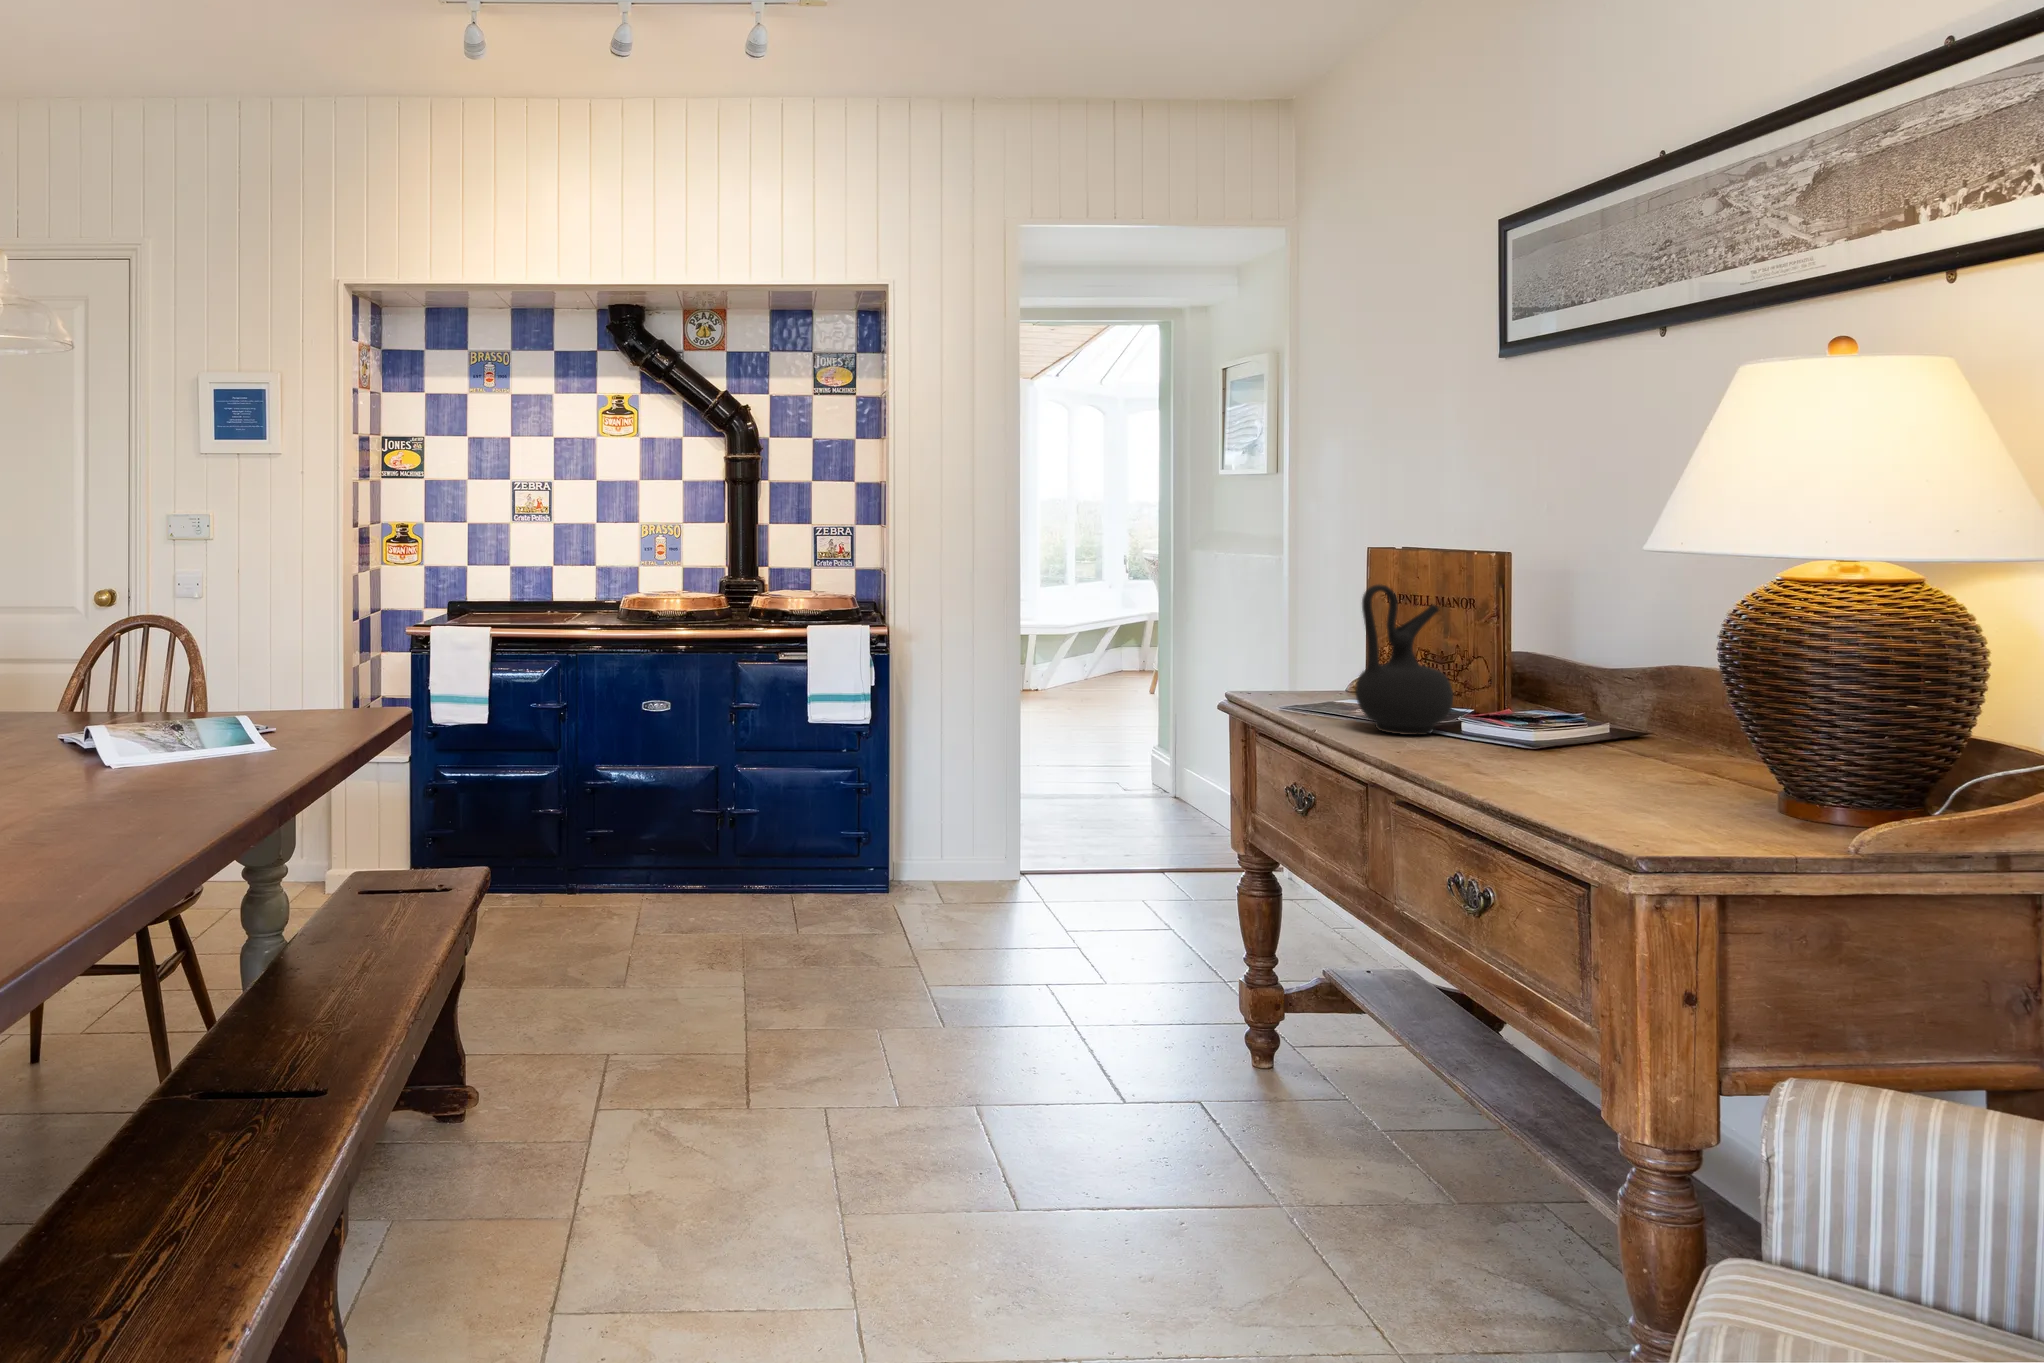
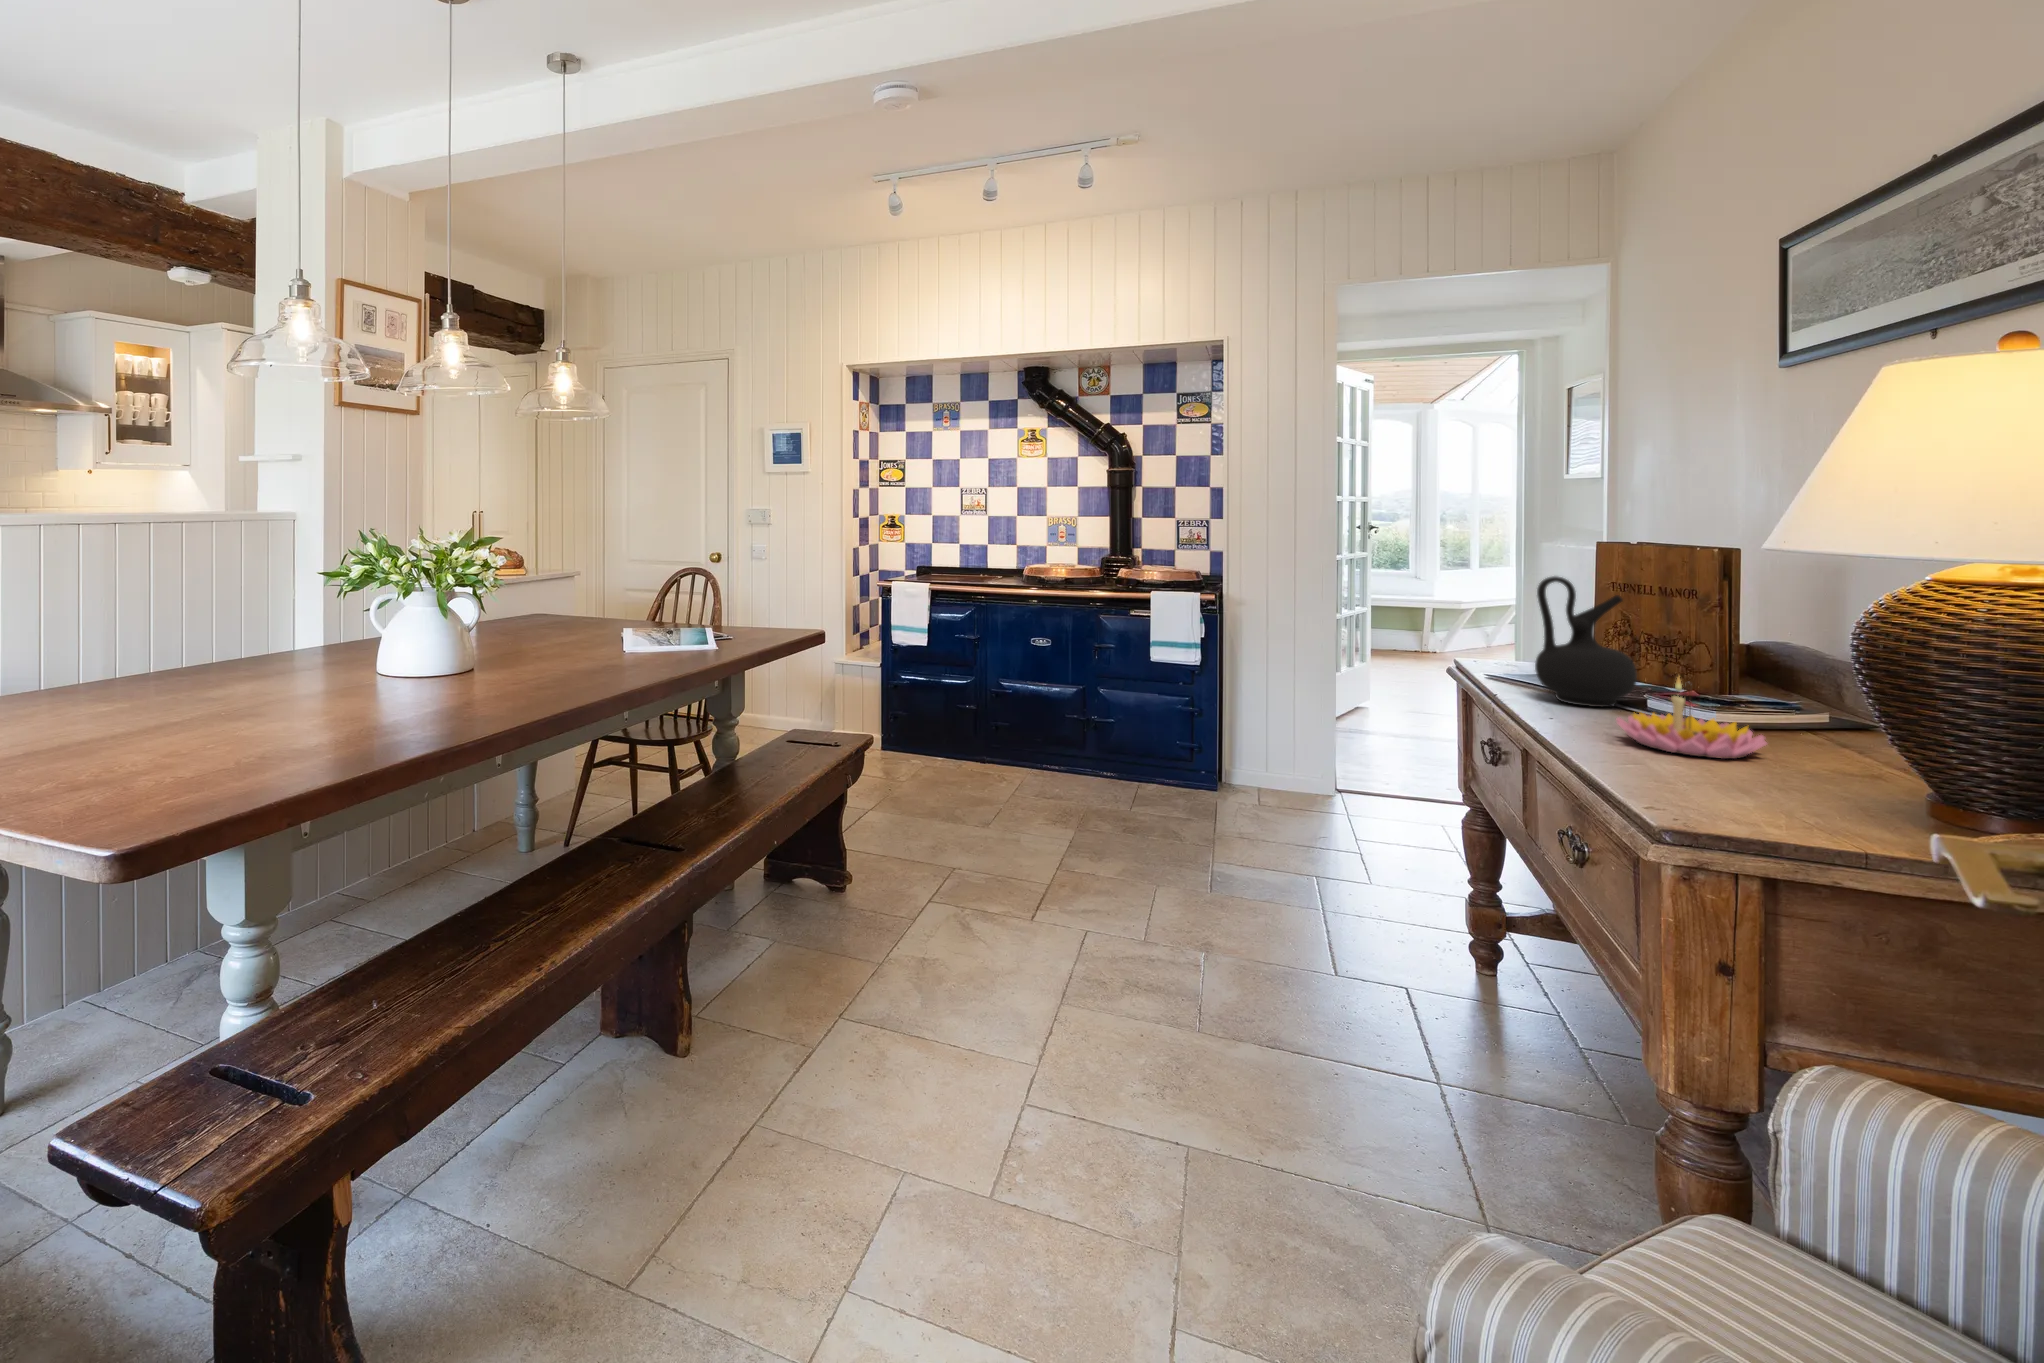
candle holder: none [1477,688,1619,779] -> present [1617,676,1767,759]

